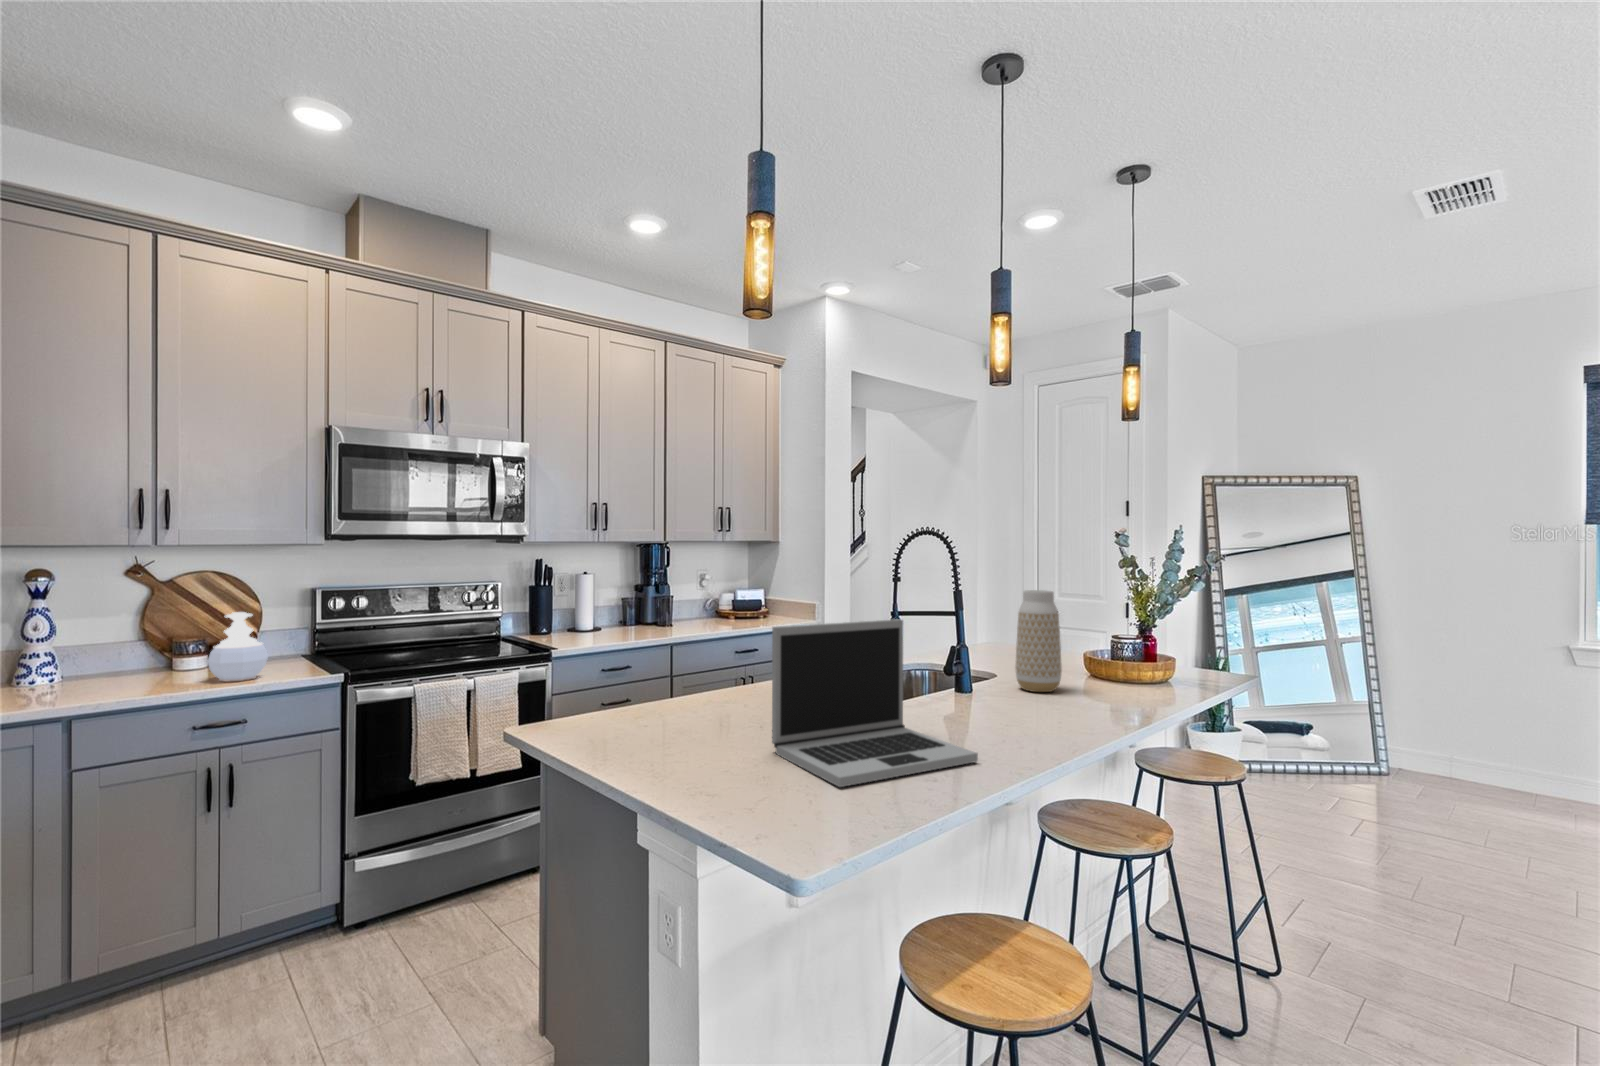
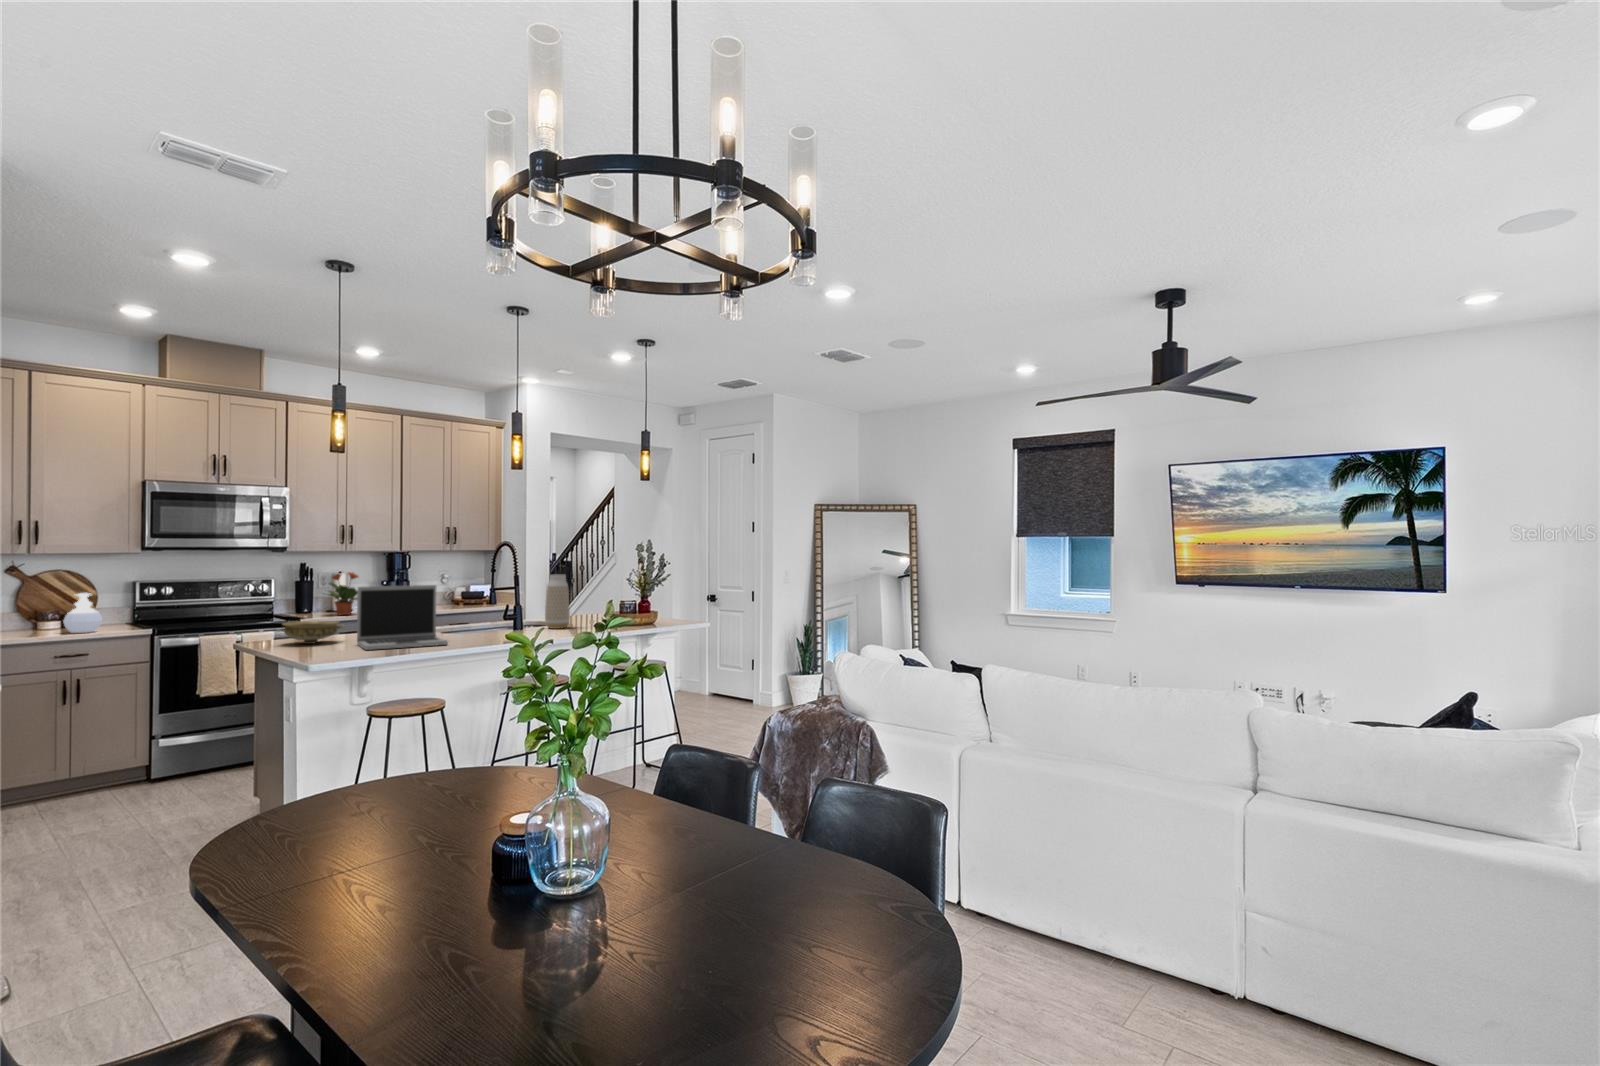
potted plant: none [572,573,633,640] -> present [329,572,358,615]
ceramic bowl: none [612,690,726,747] -> present [277,621,345,644]

